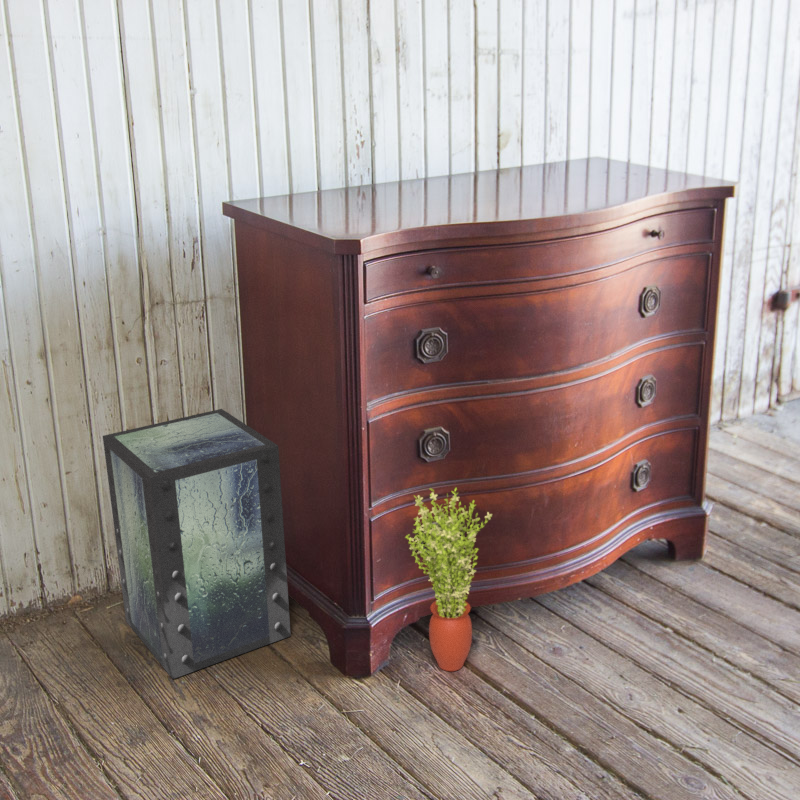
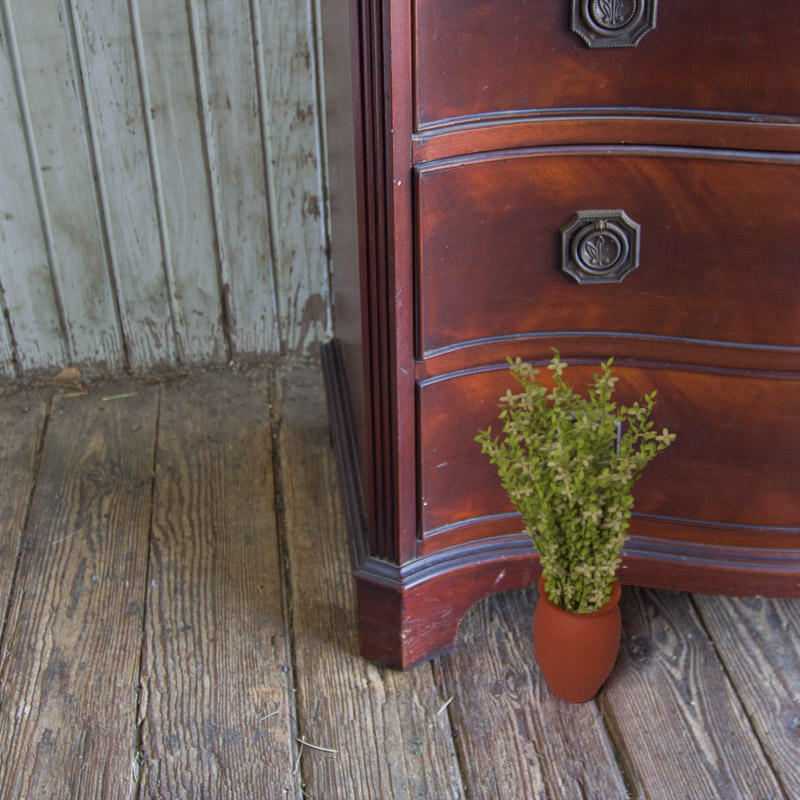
storage box: present [103,409,291,679] -> none [35,97,335,558]

